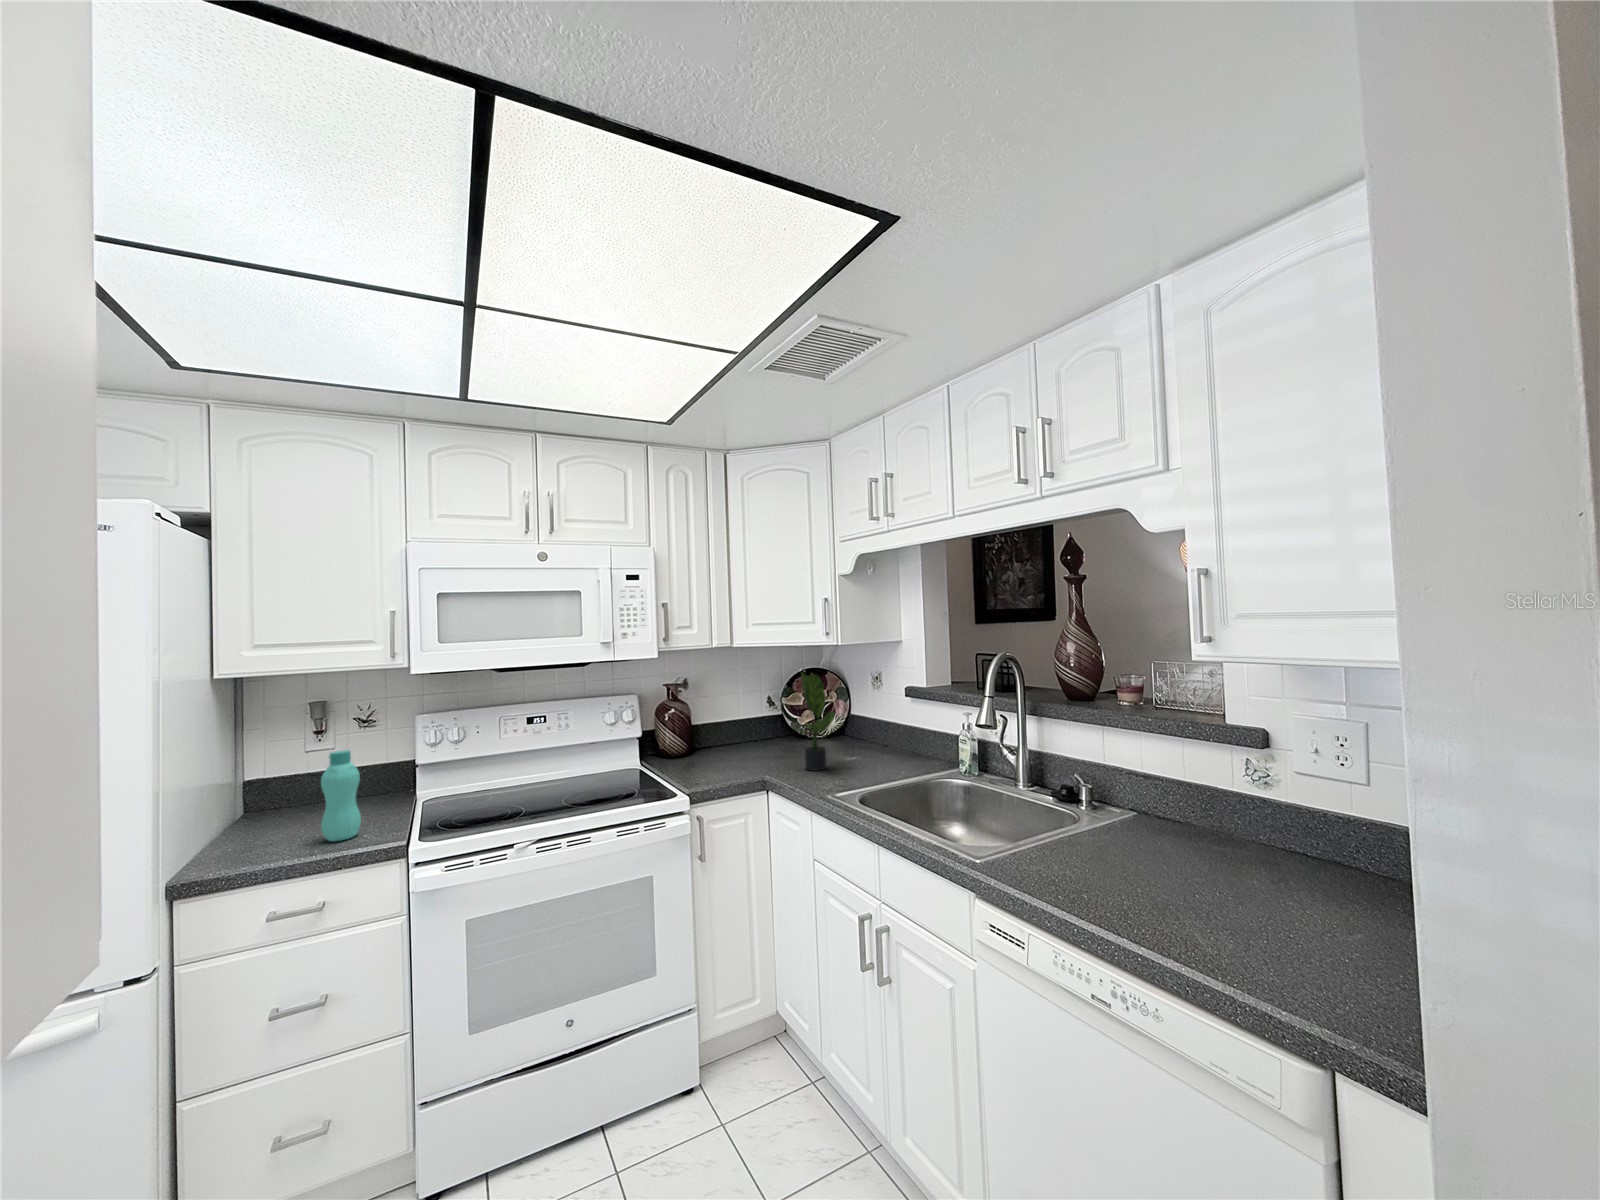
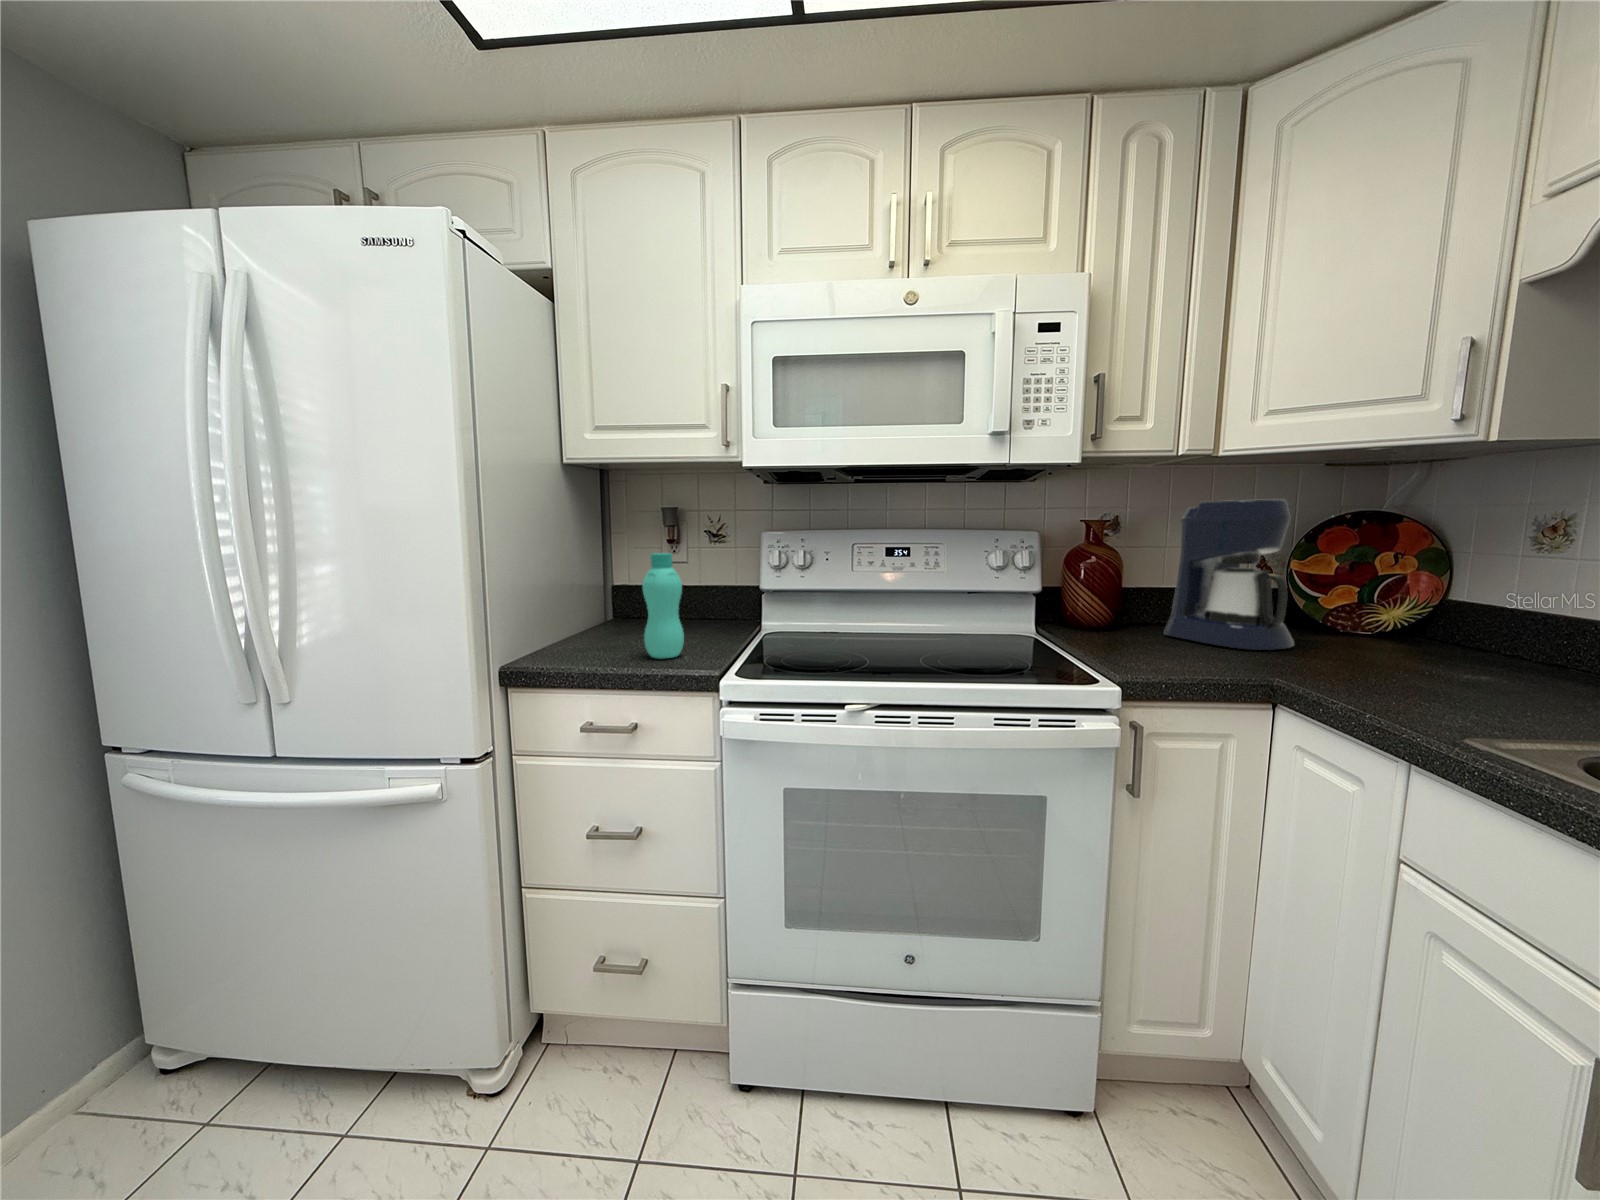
coffee maker: none [719,668,783,759] -> present [1164,499,1294,650]
potted plant: present [797,673,840,771] -> none [1346,484,1503,689]

